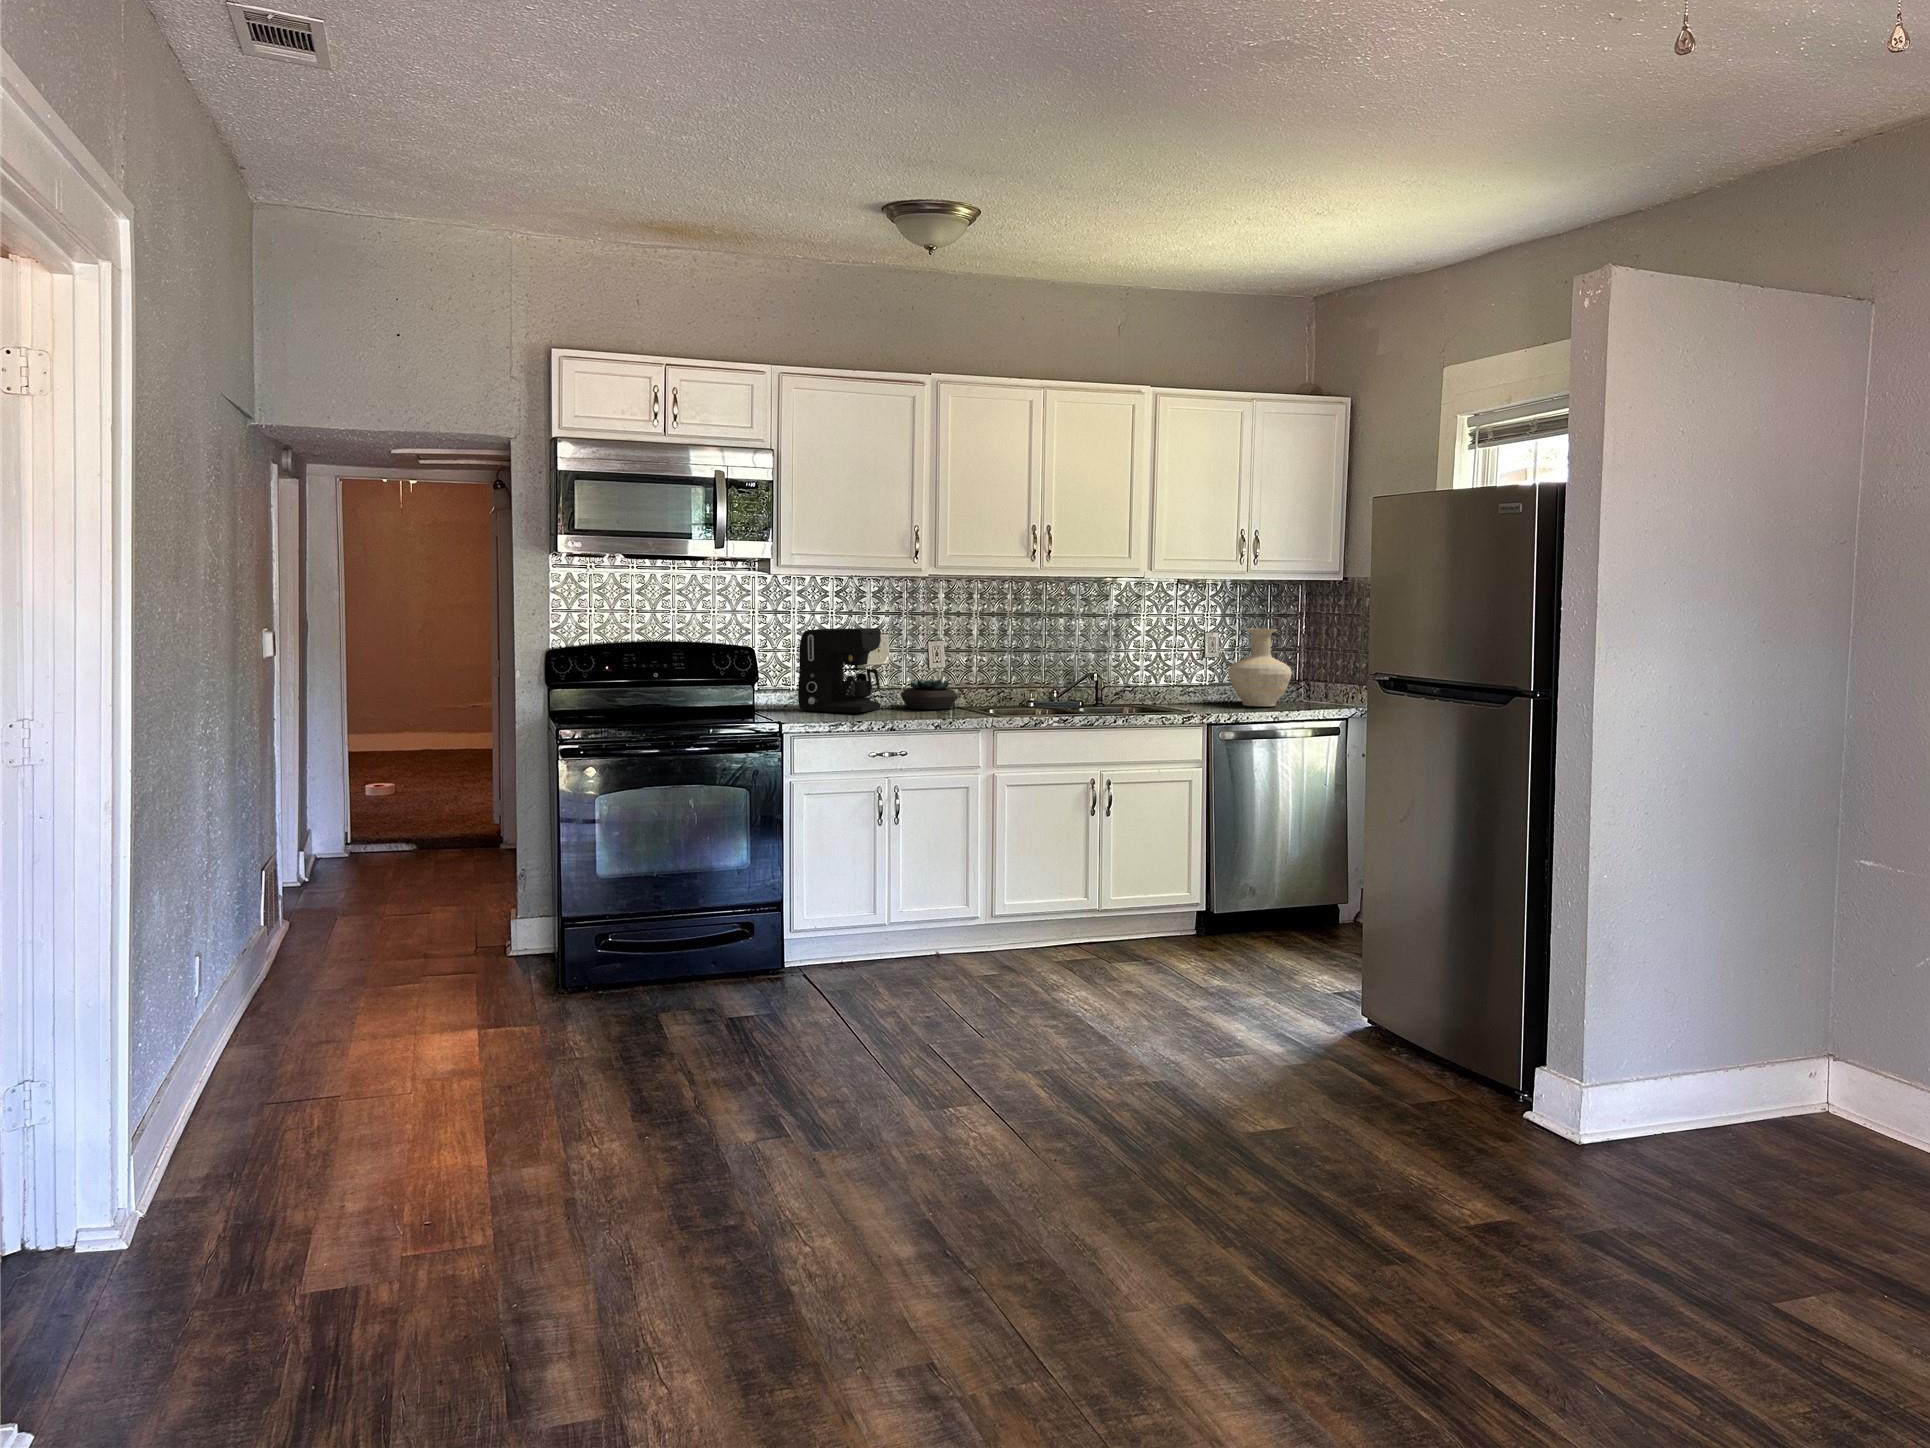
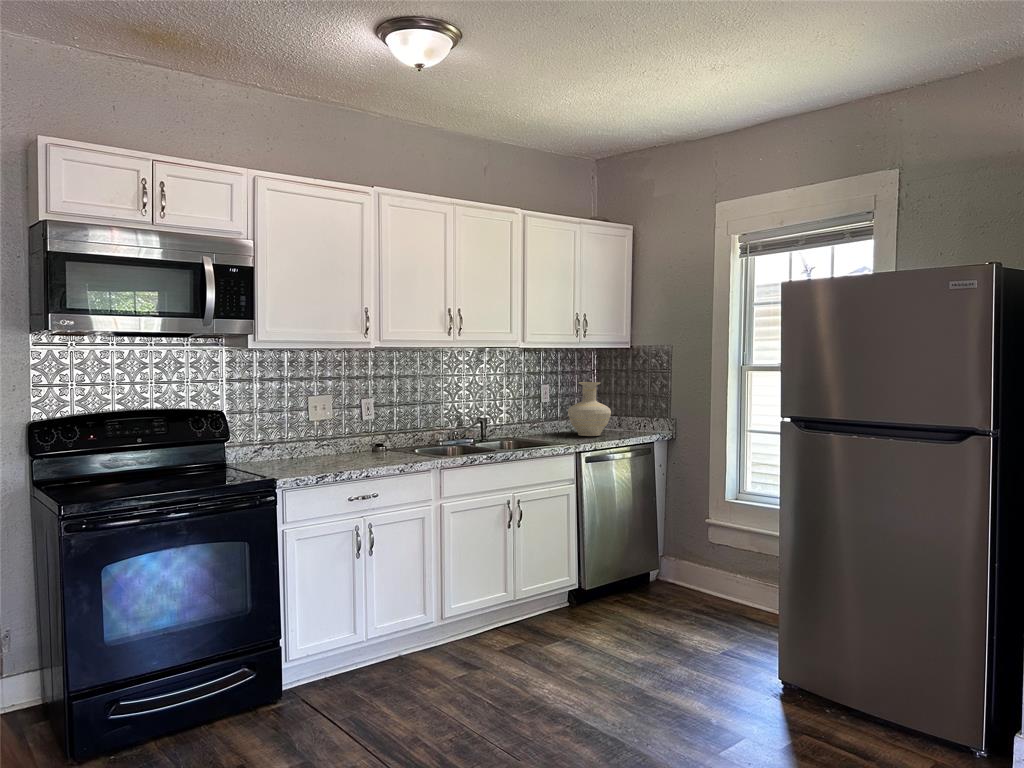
coffee maker: present [798,628,881,712] -> none [270,391,339,462]
succulent plant: present [901,679,958,709] -> none [349,429,395,455]

